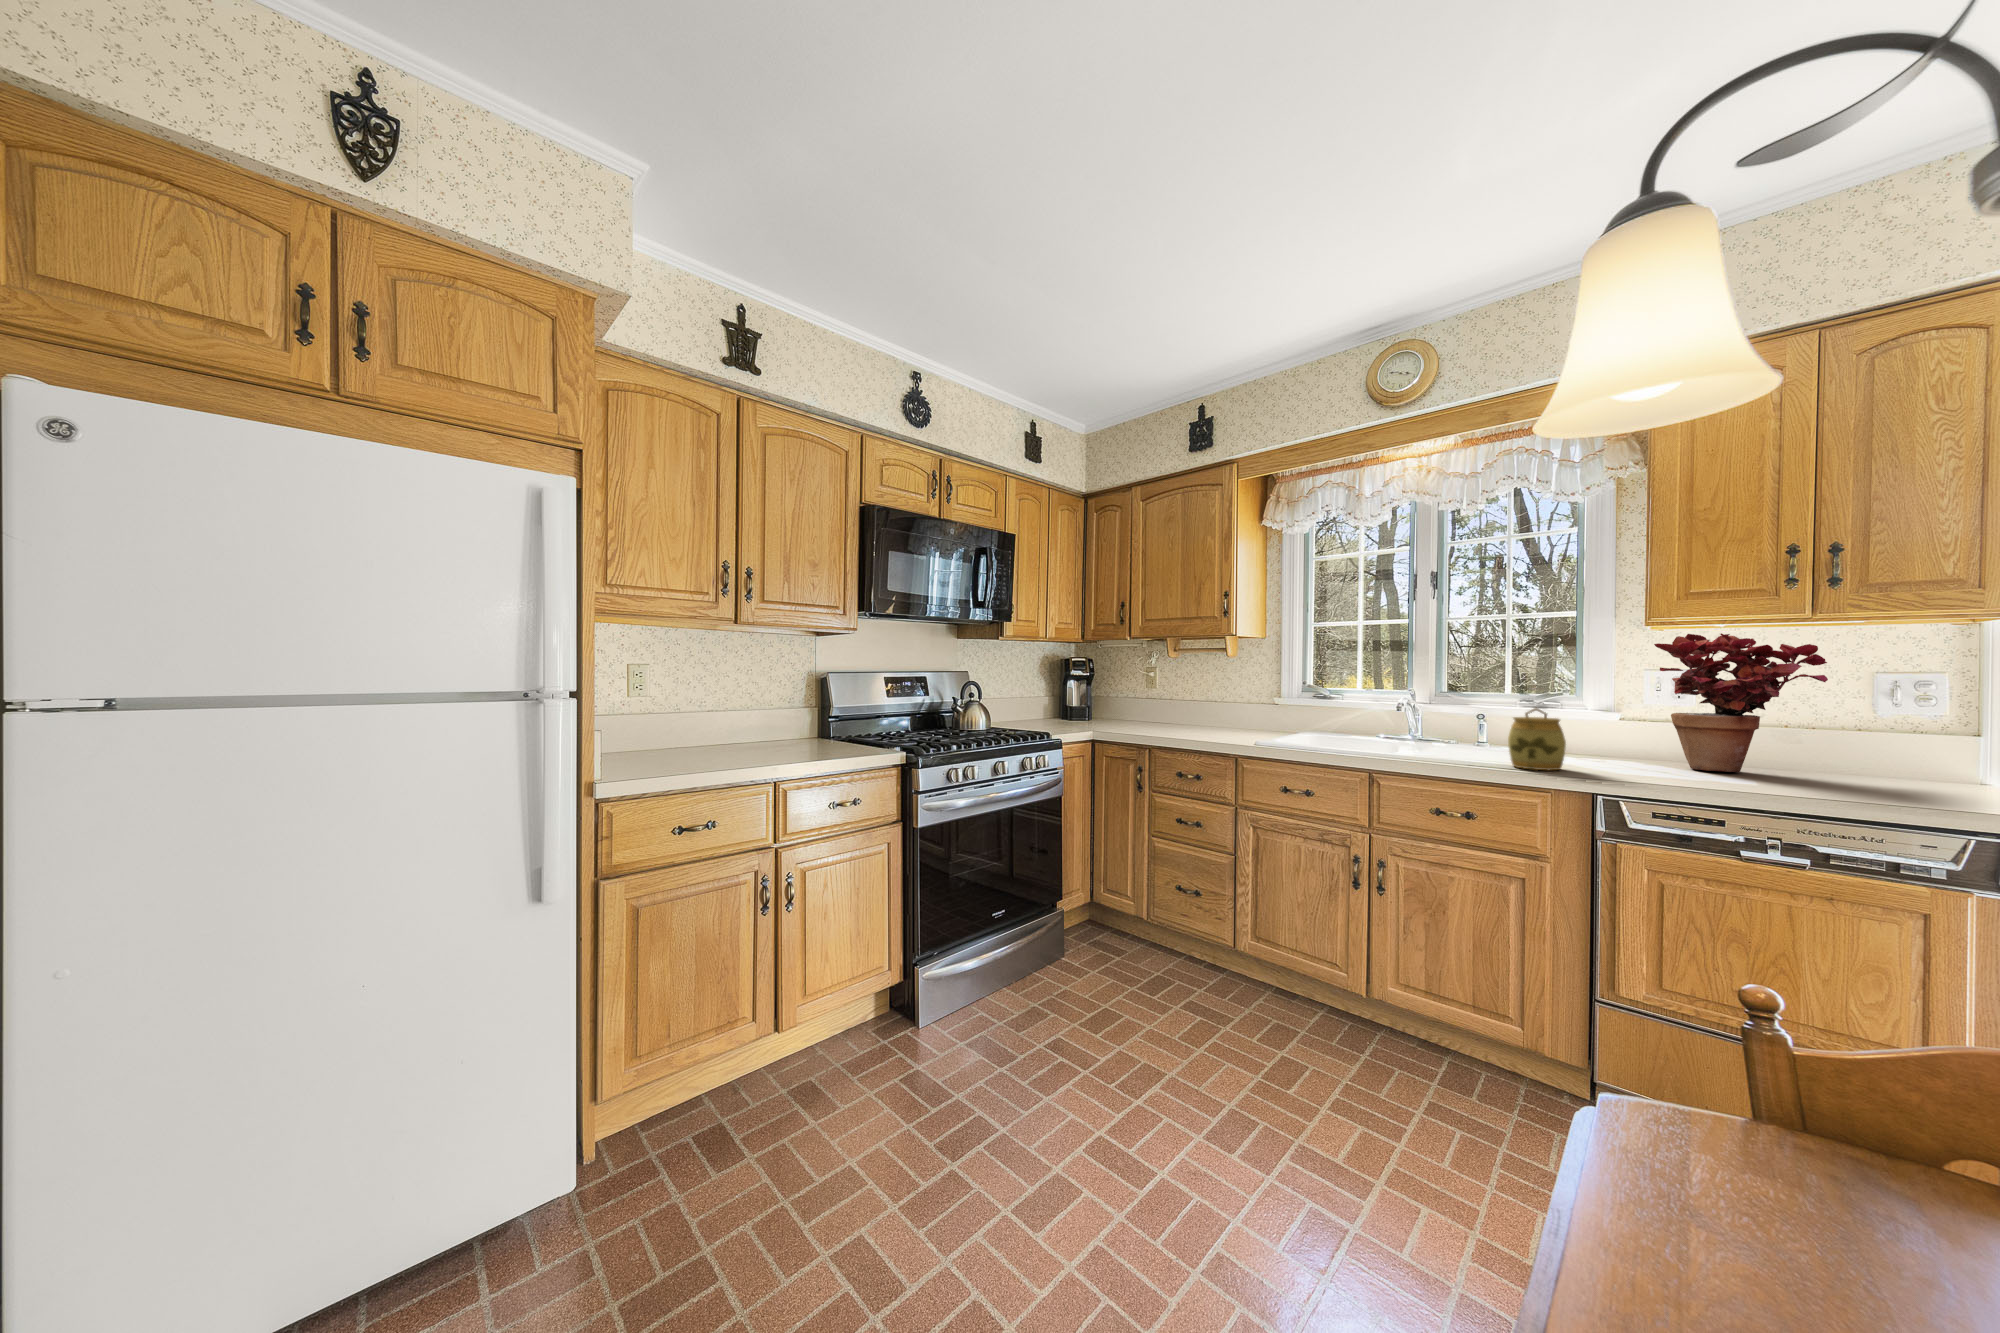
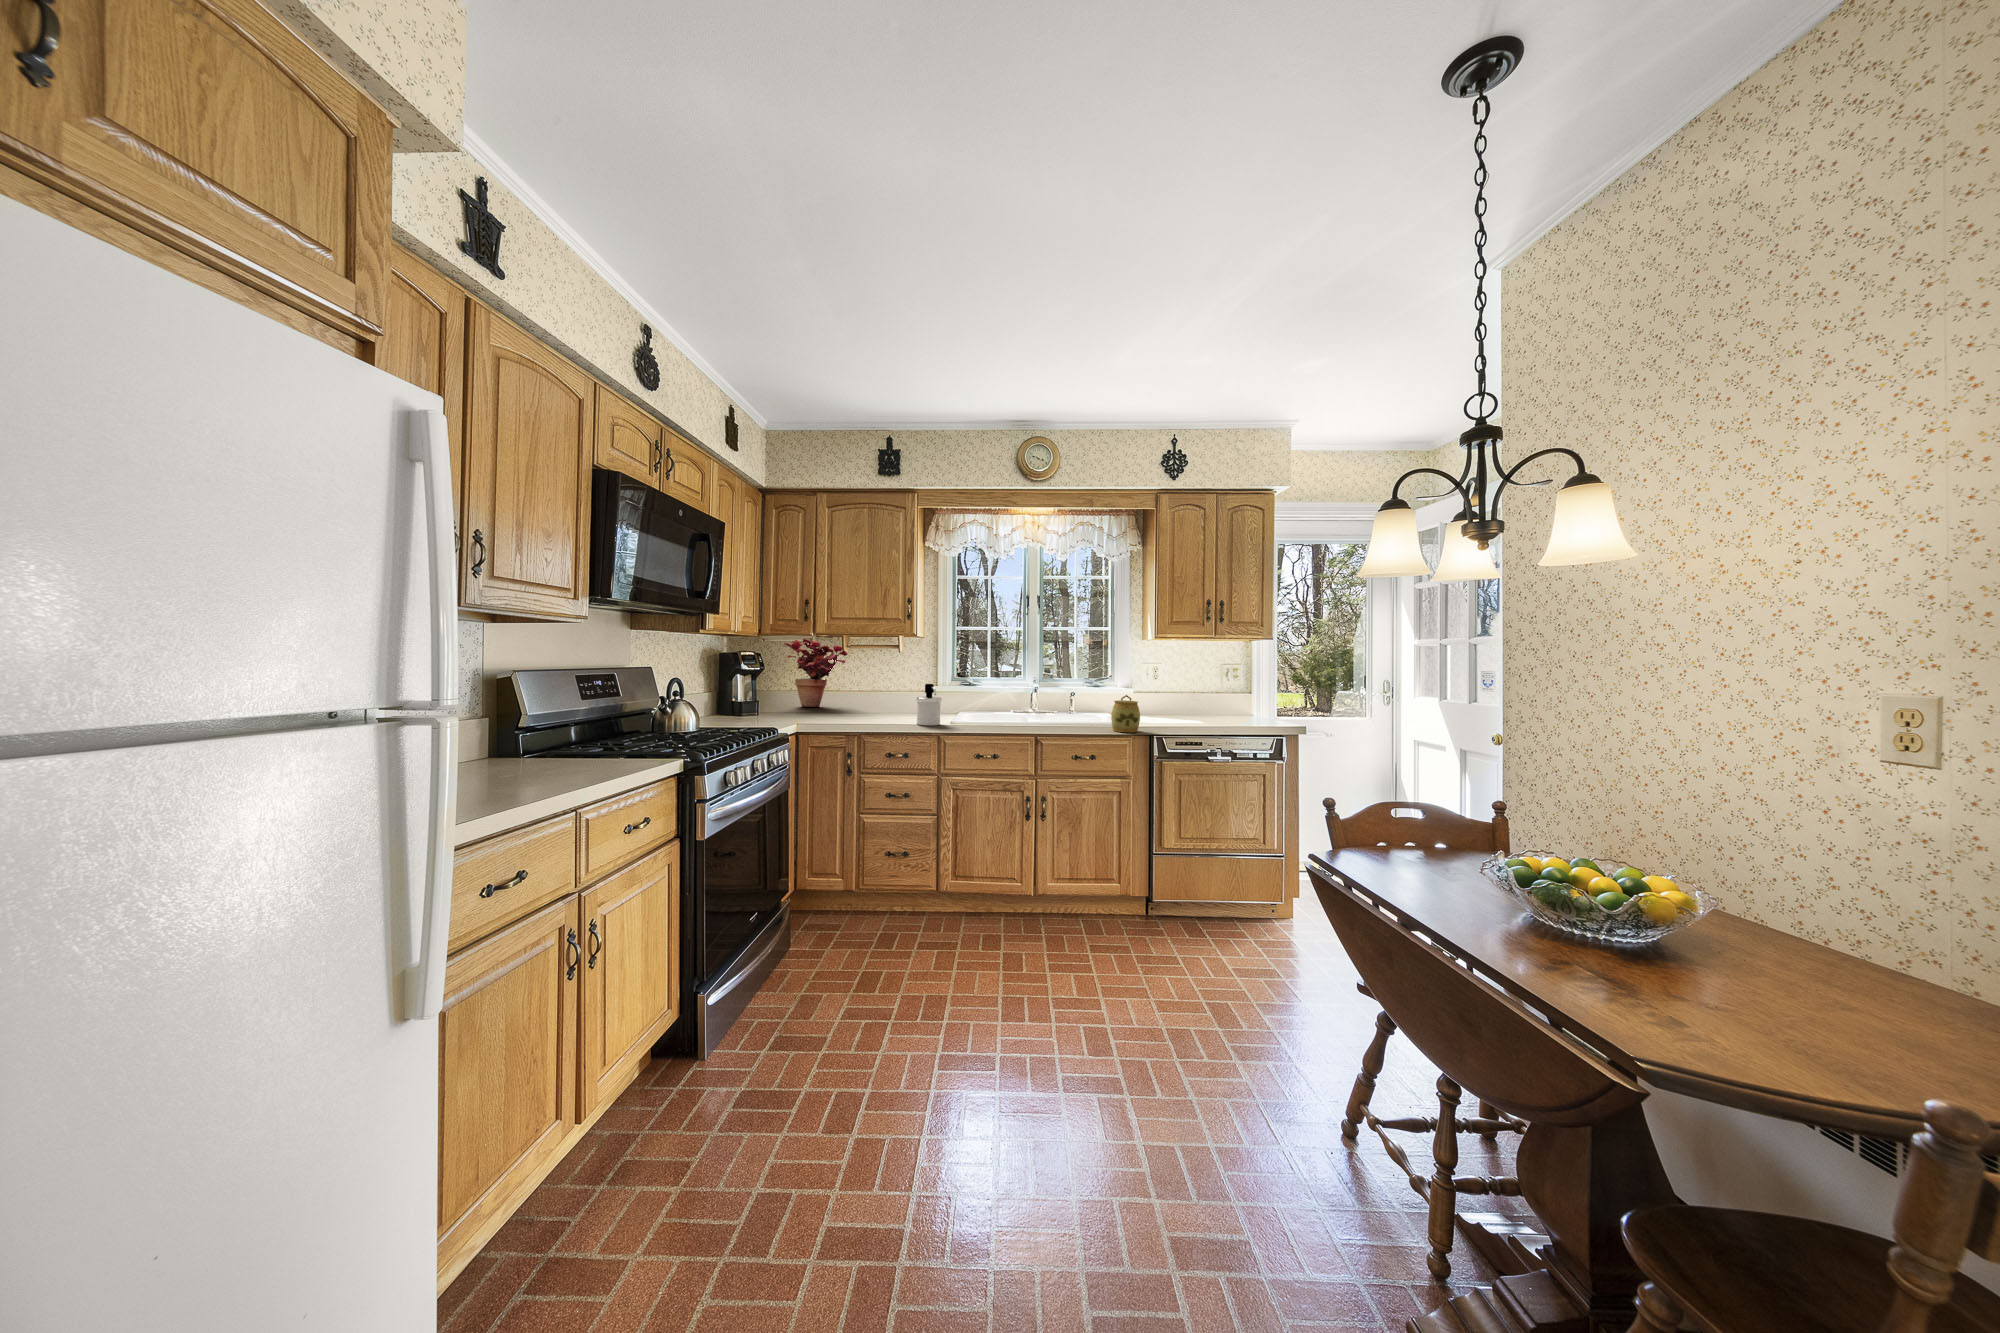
potted plant: present [1654,633,1828,772] -> present [784,639,847,707]
soap dispenser: none [1209,690,1241,742] -> present [917,684,941,726]

